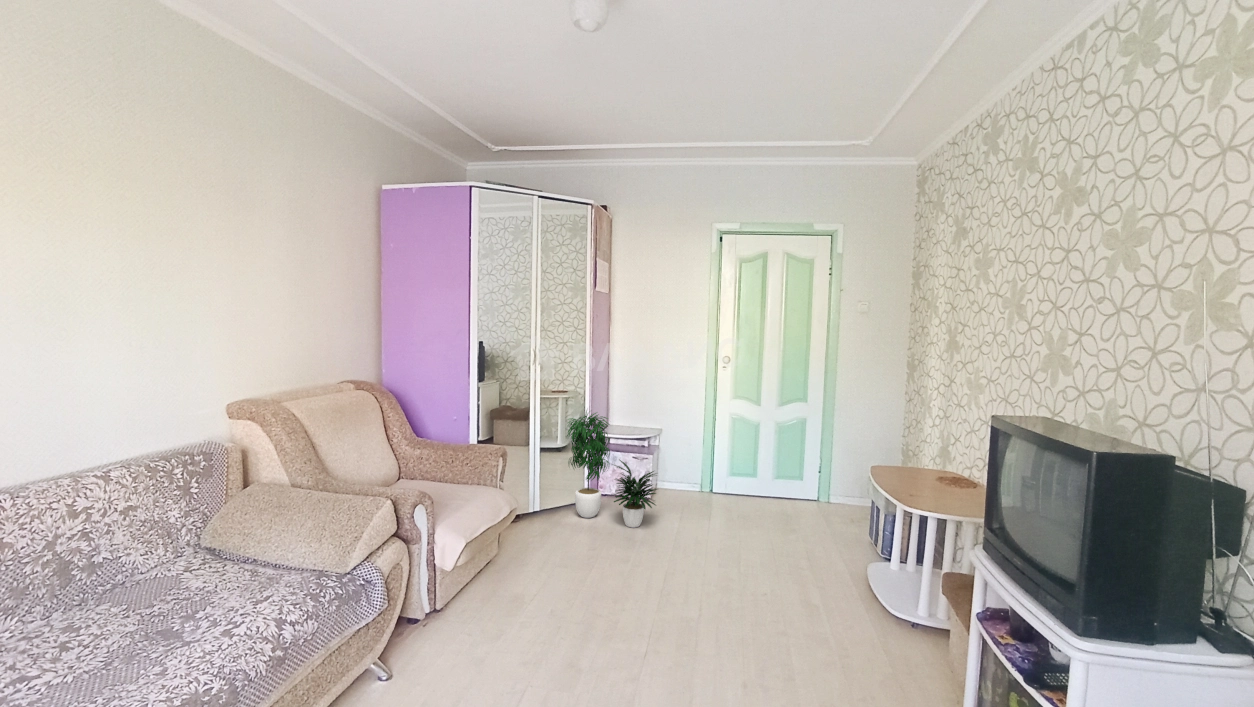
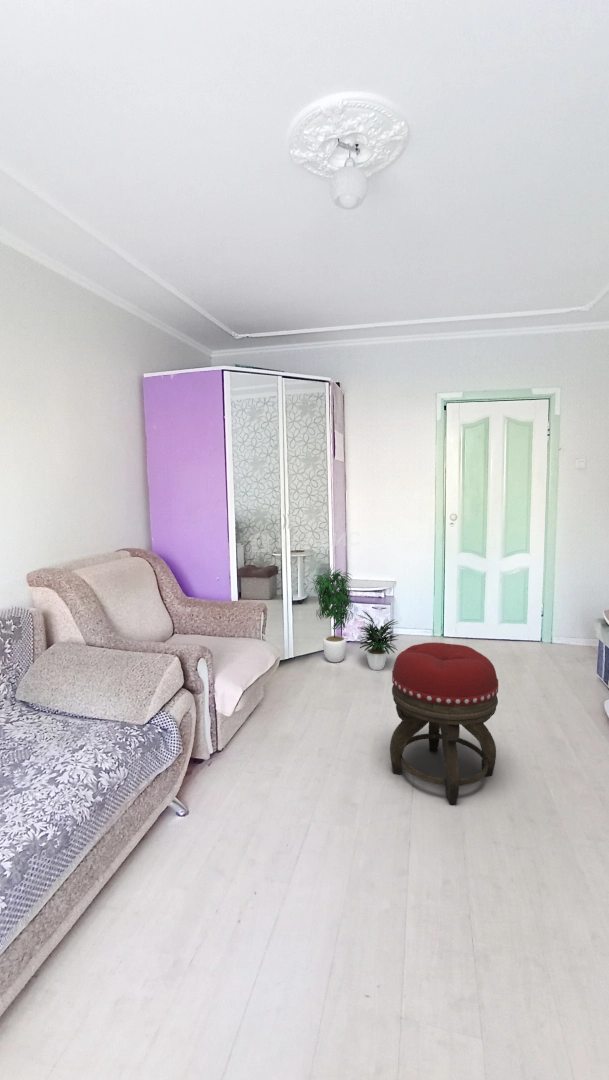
footstool: none [625,495,741,671] -> present [390,643,498,804]

